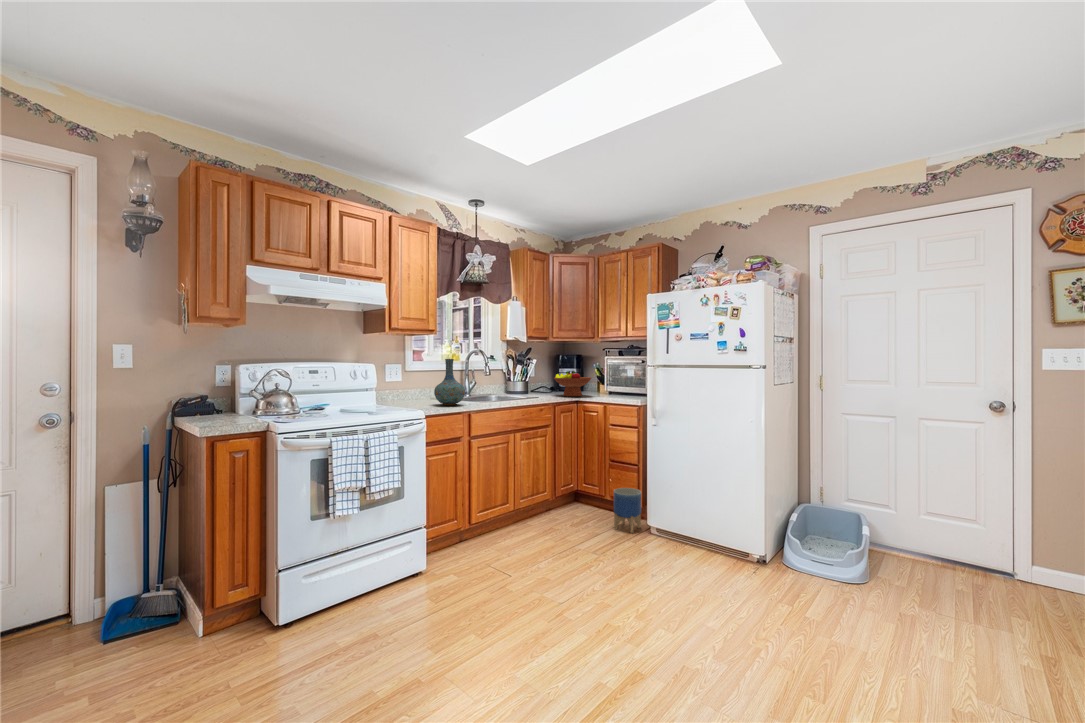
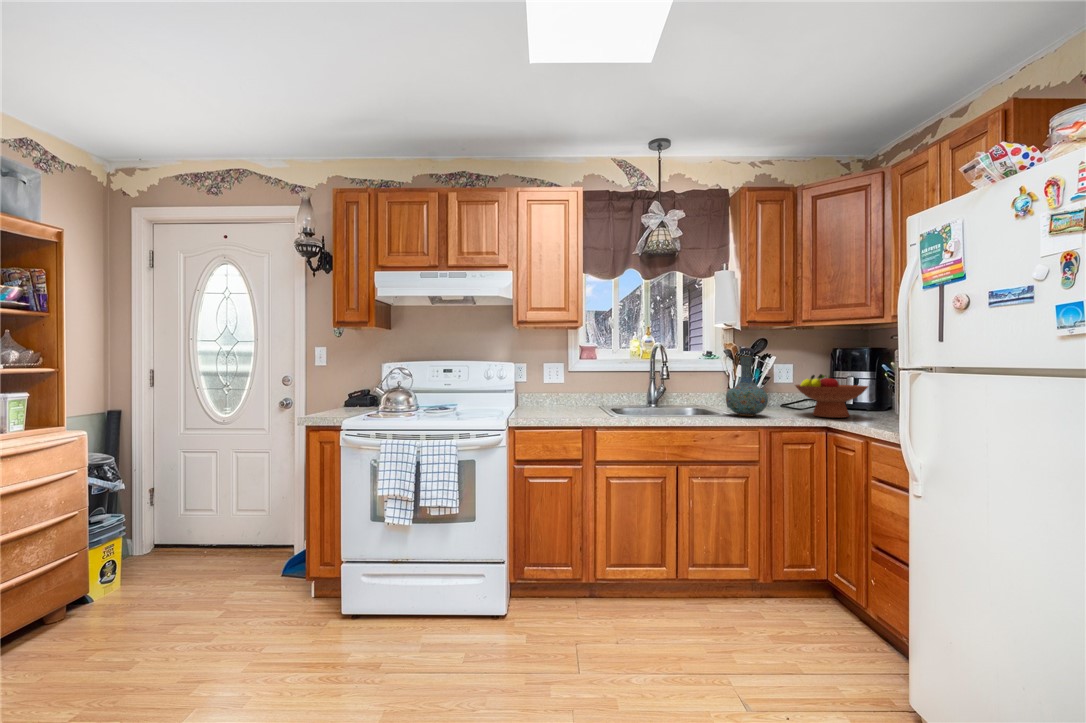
vase: present [434,359,465,405] -> present [726,356,768,416]
planter: present [614,488,641,533] -> none [845,597,909,697]

